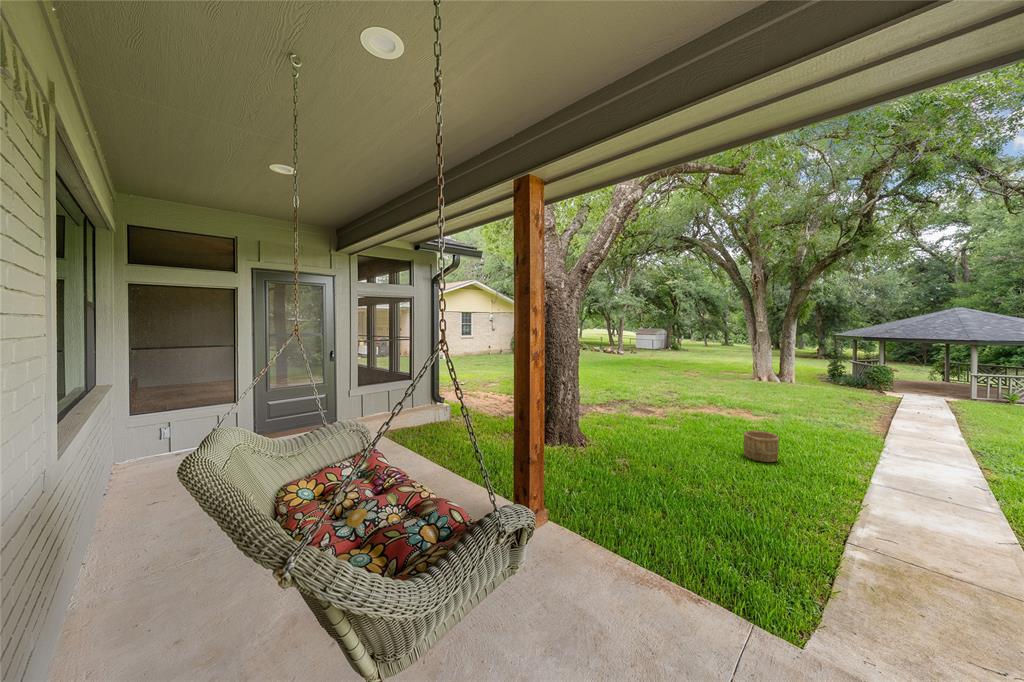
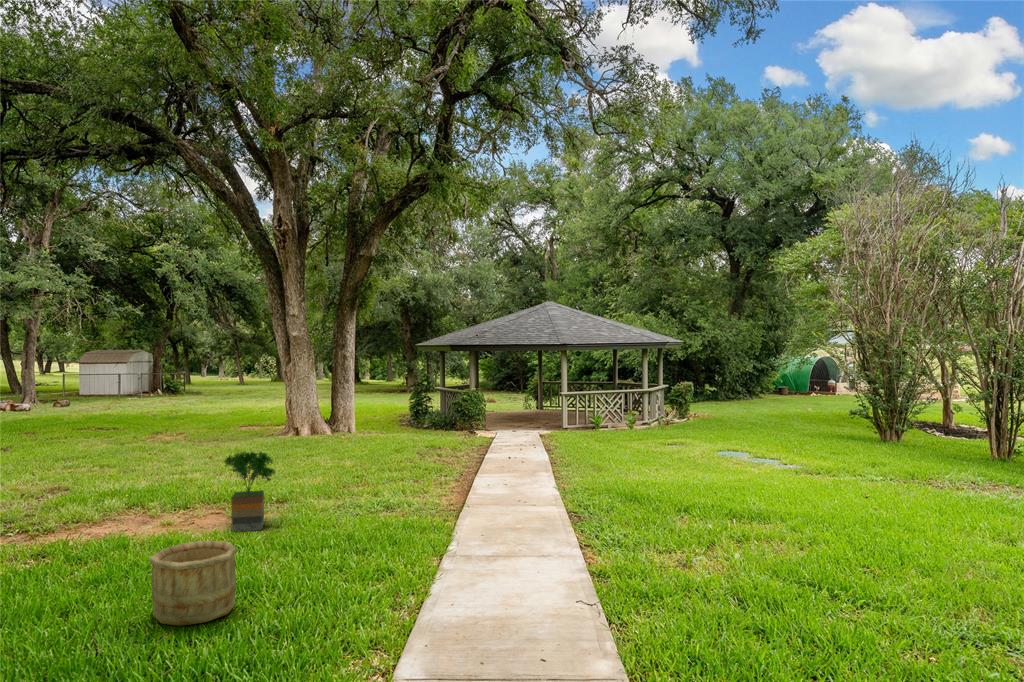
potted tree: none [751,393,779,430] -> present [224,452,276,532]

